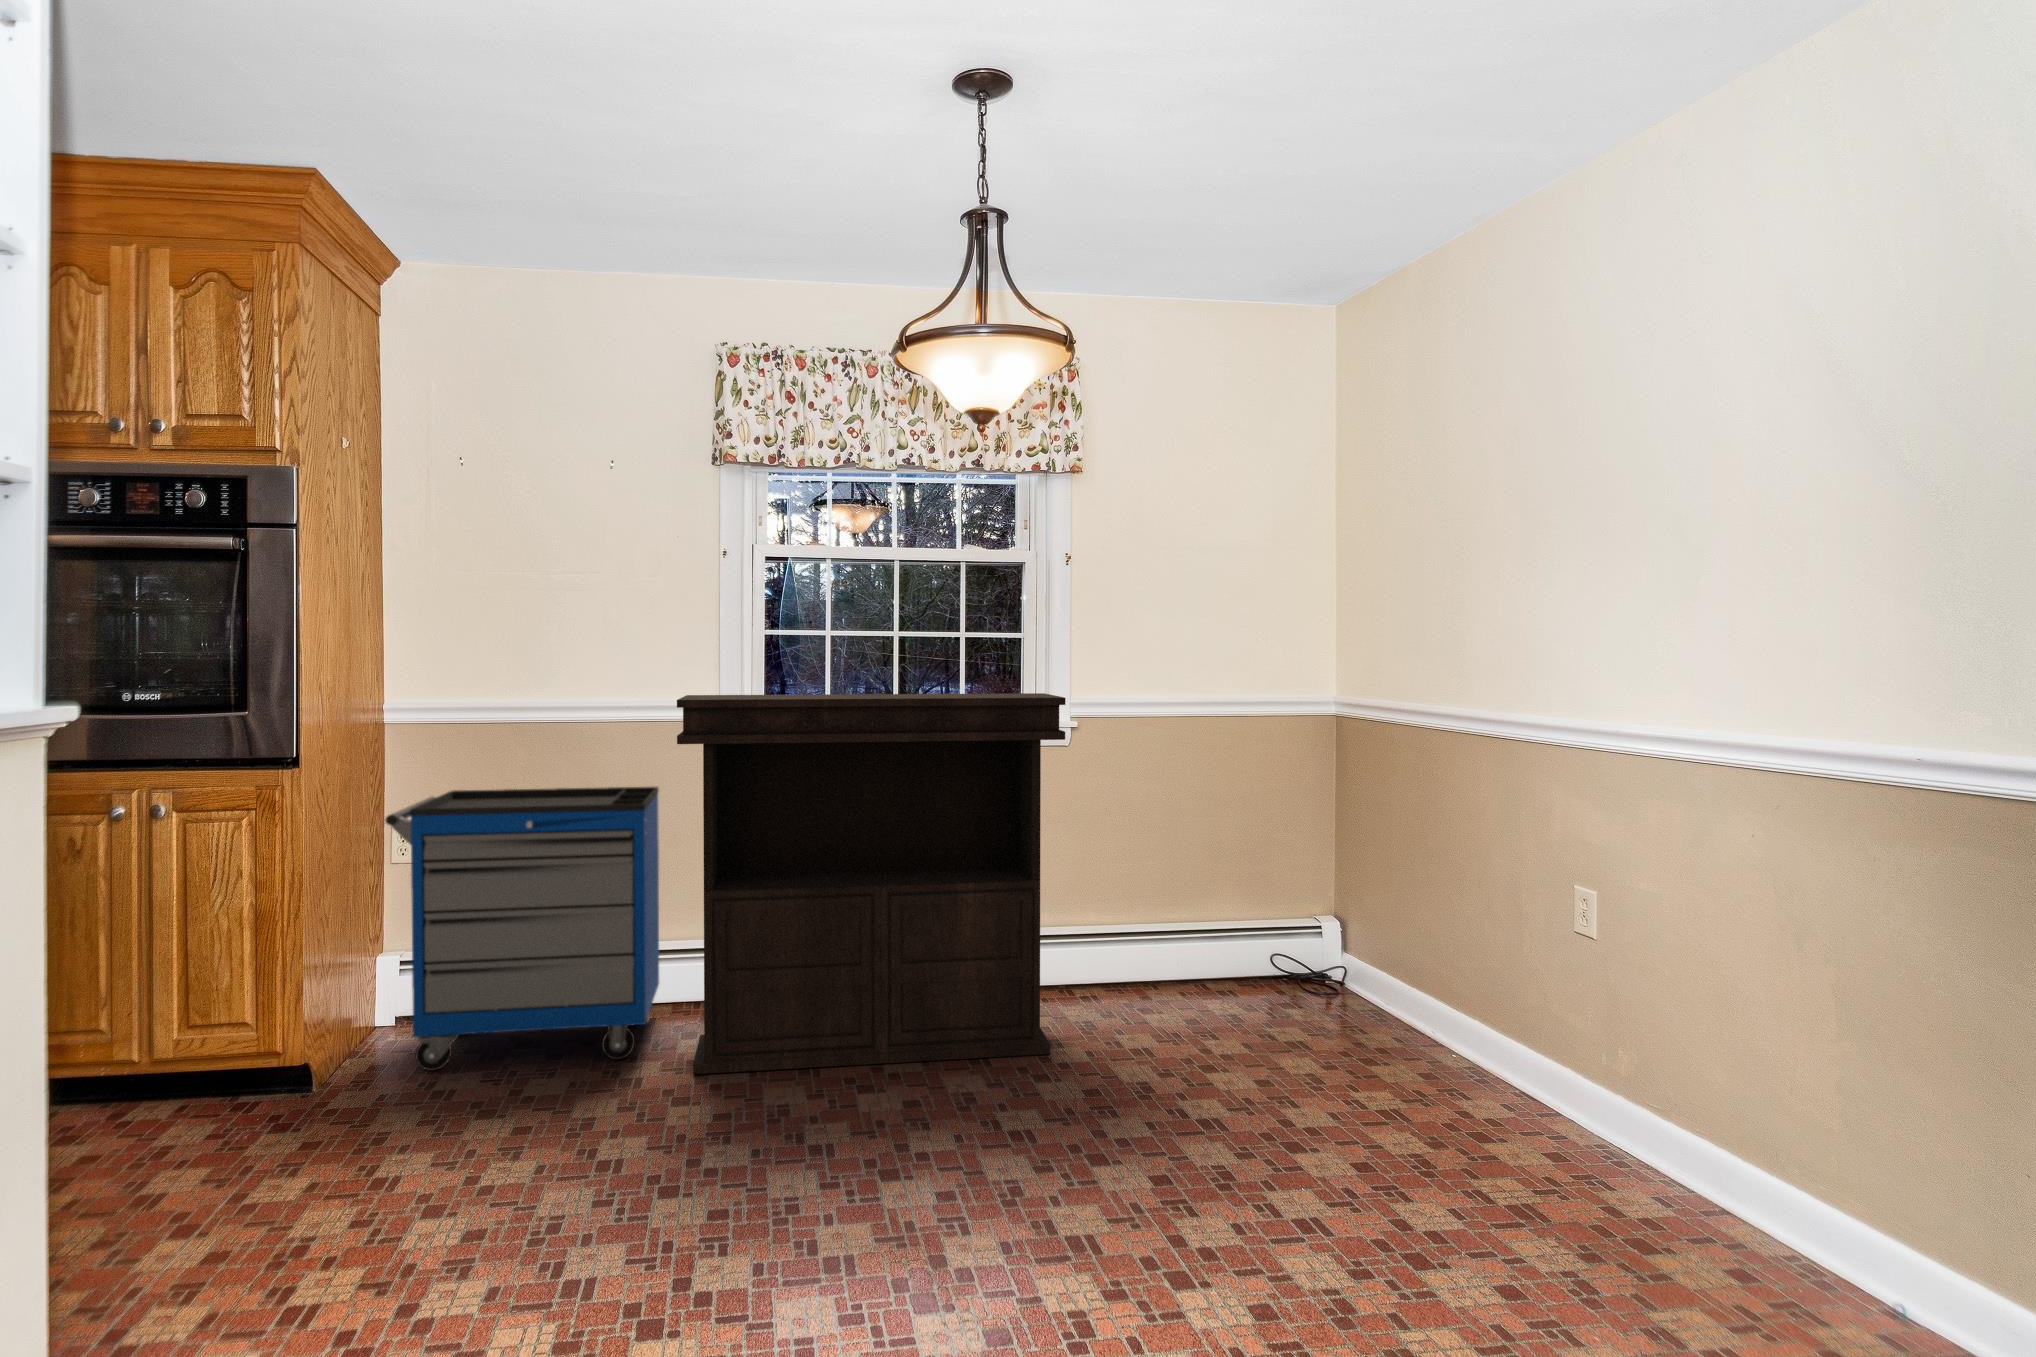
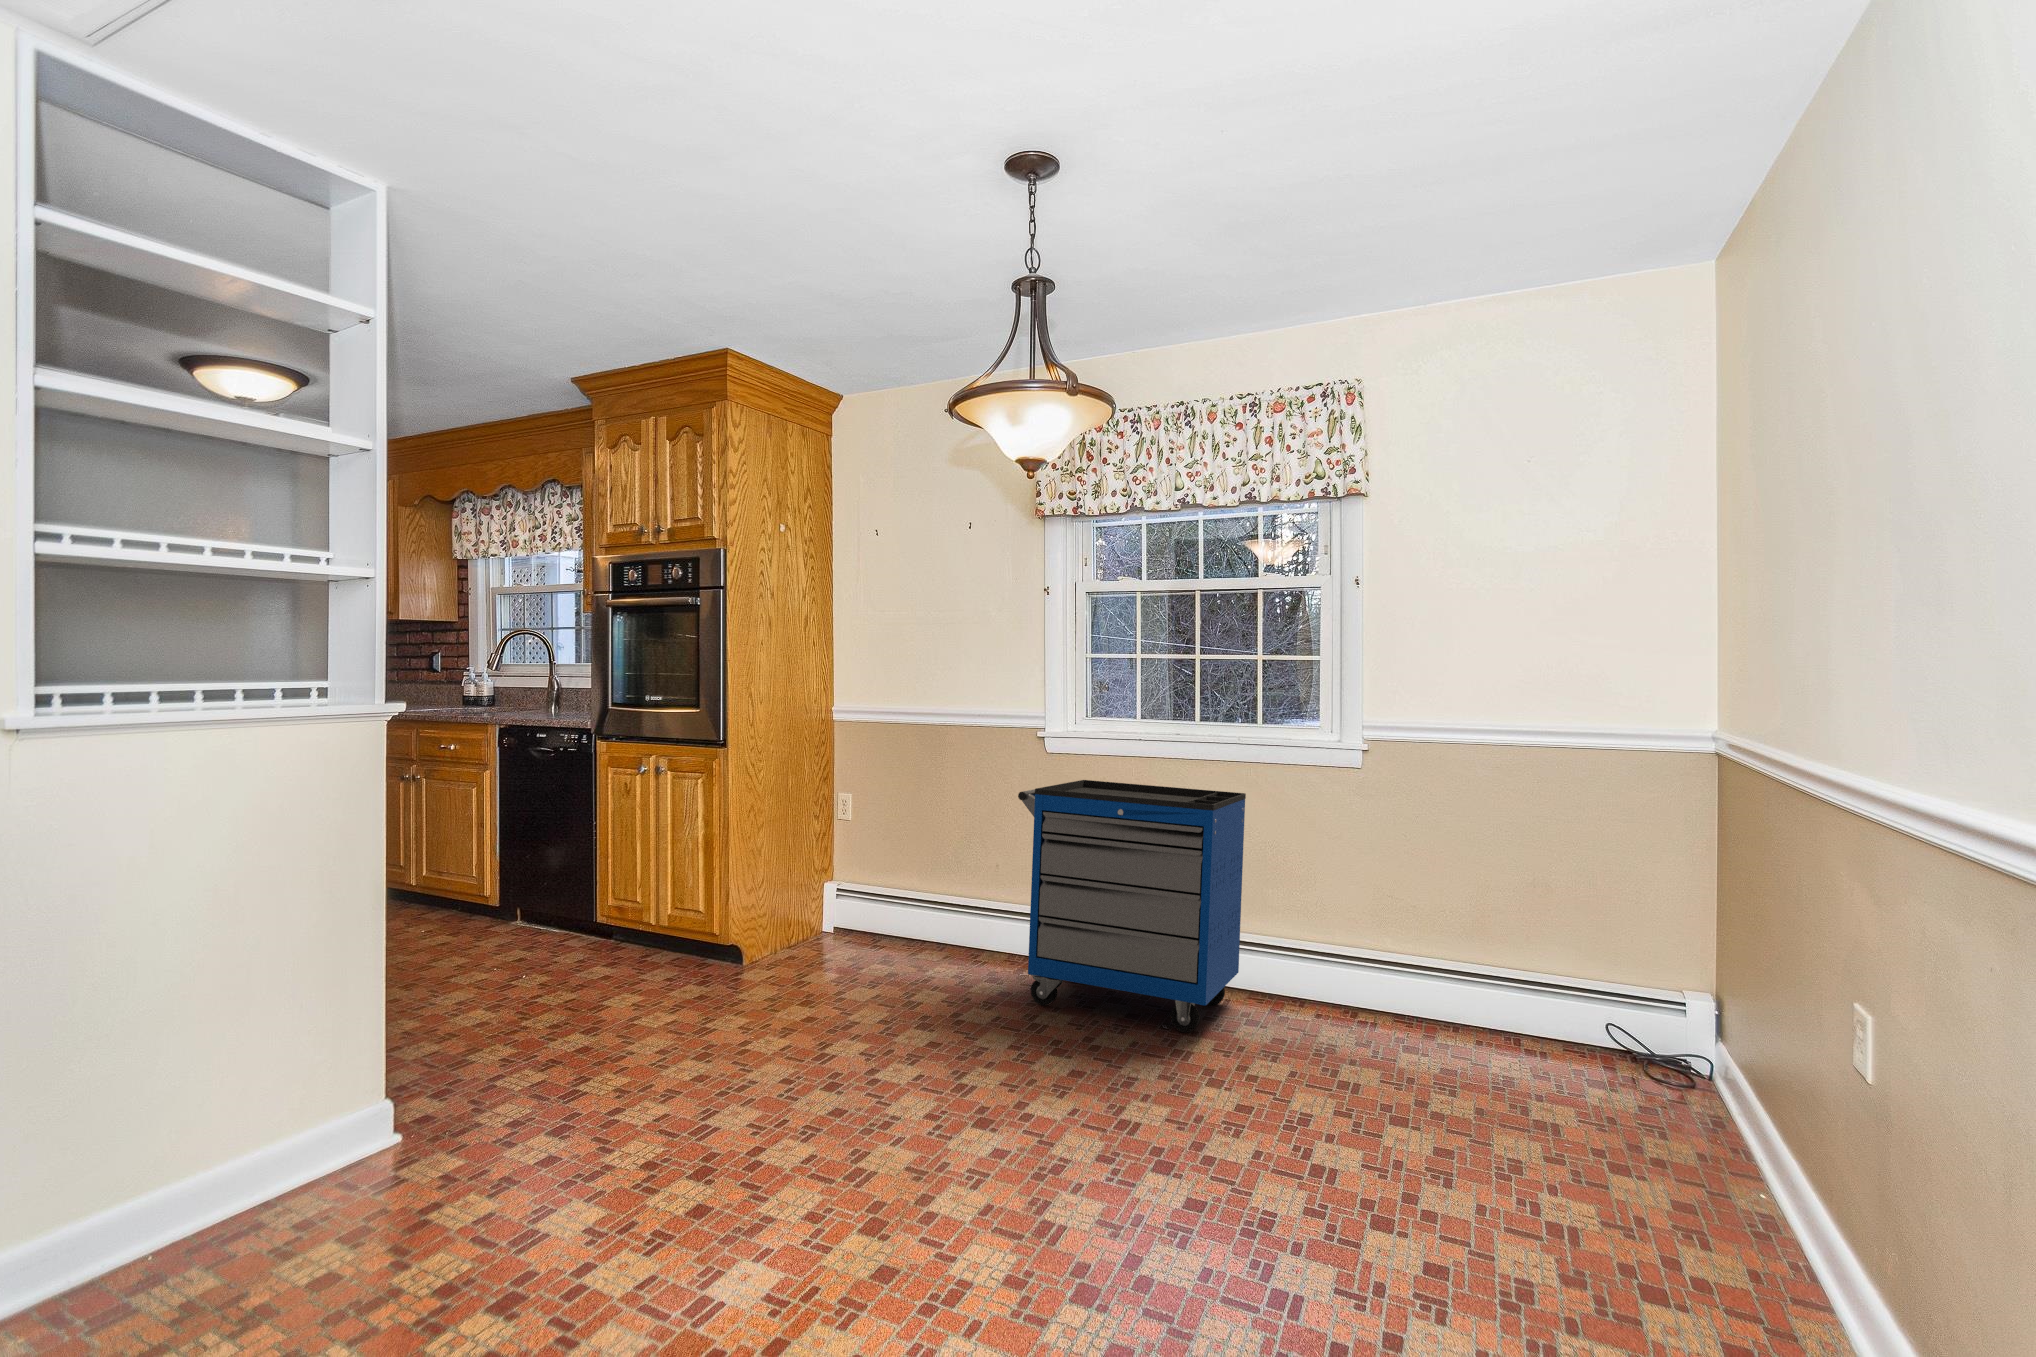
console table: present [677,693,1065,1074] -> none [1237,710,1671,1144]

